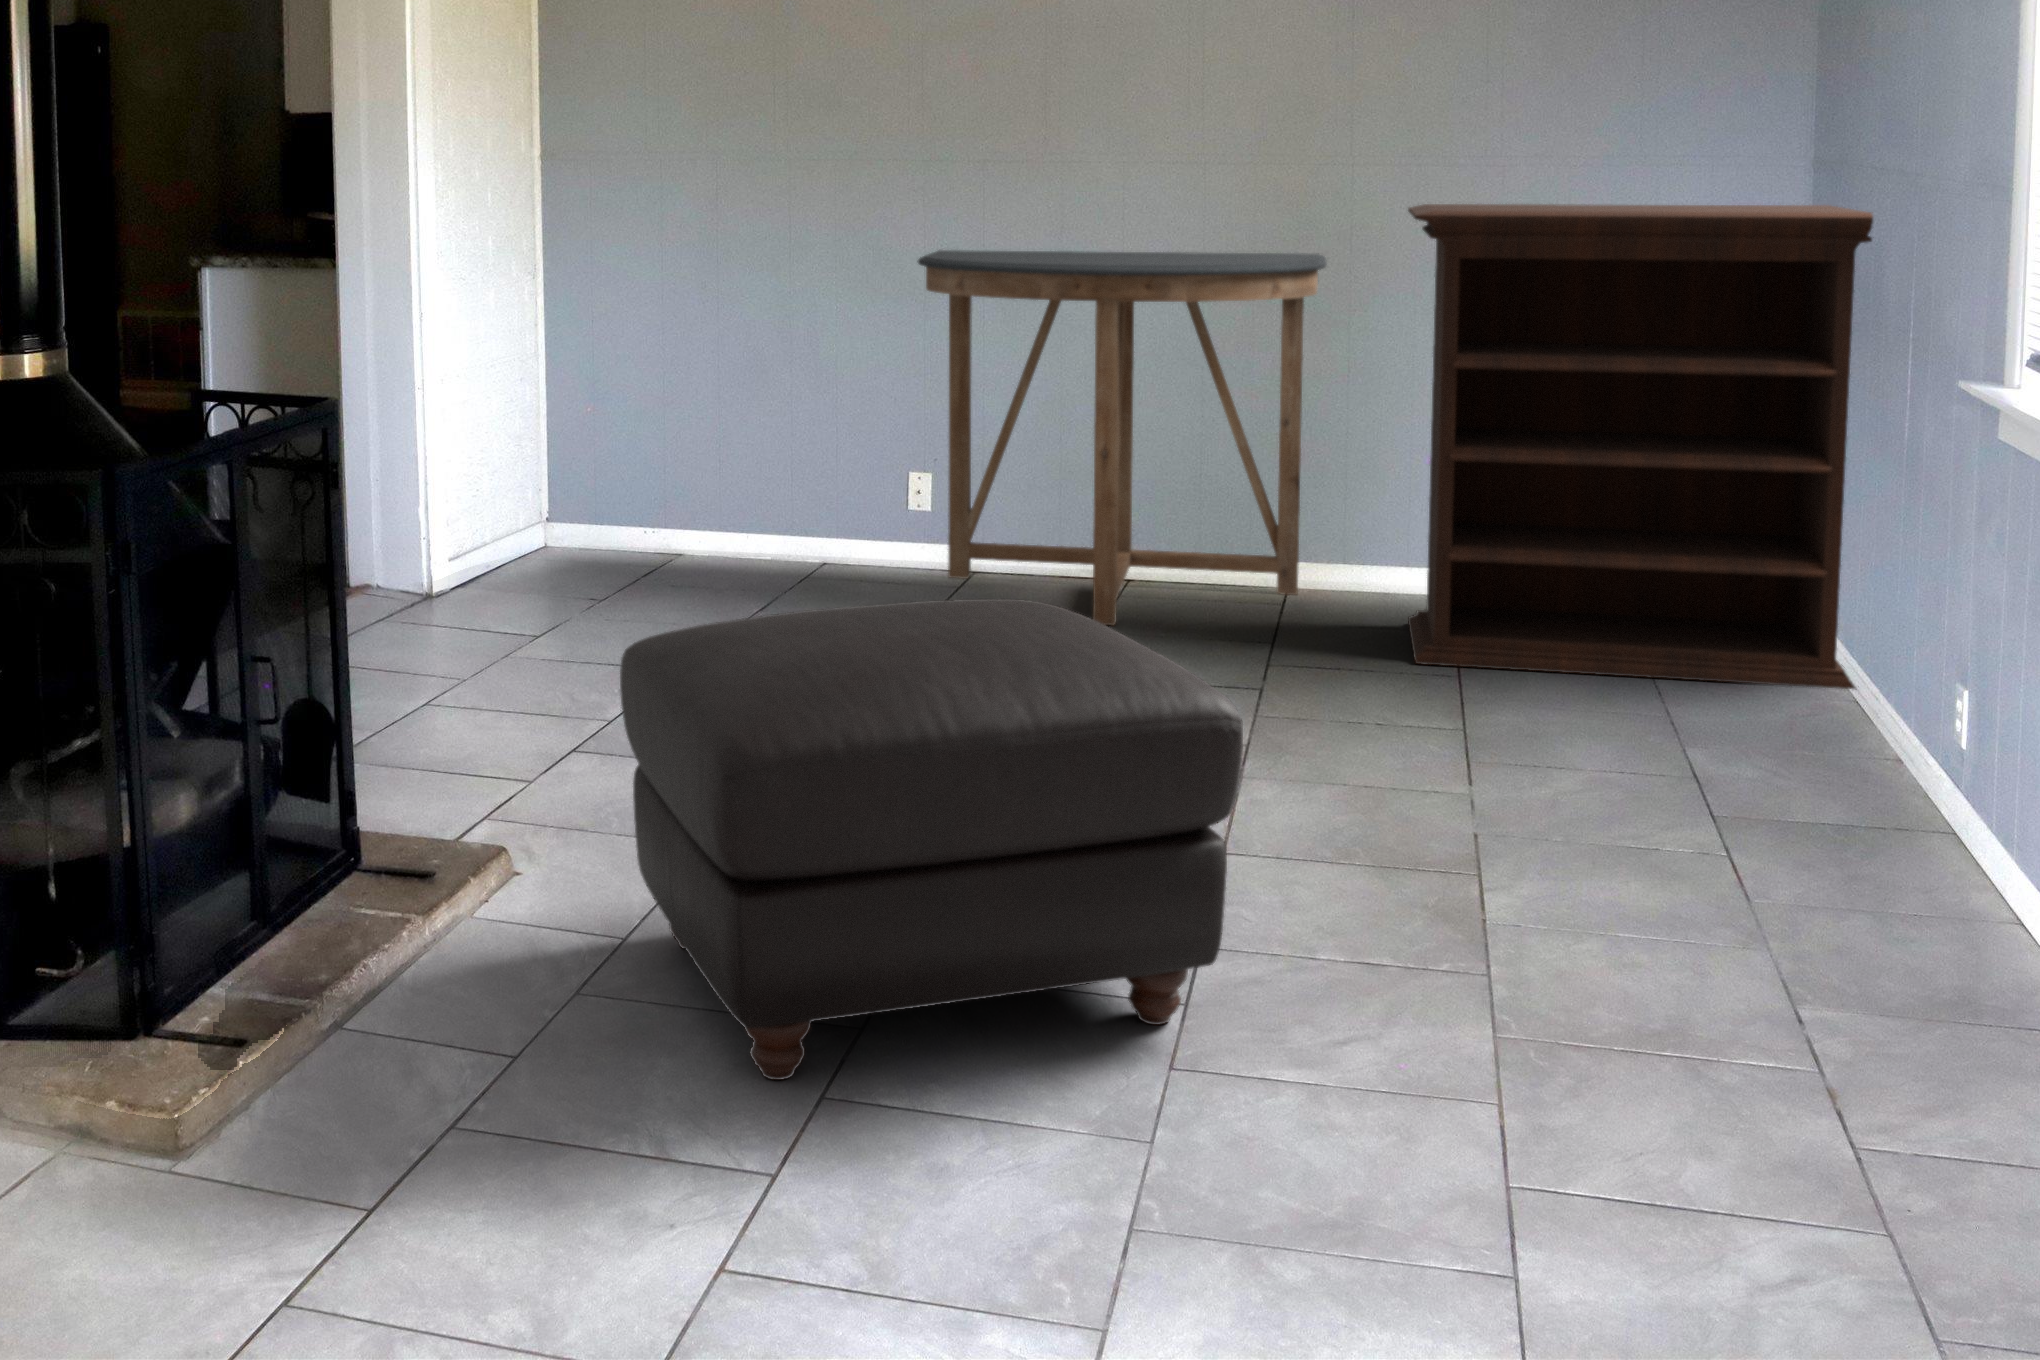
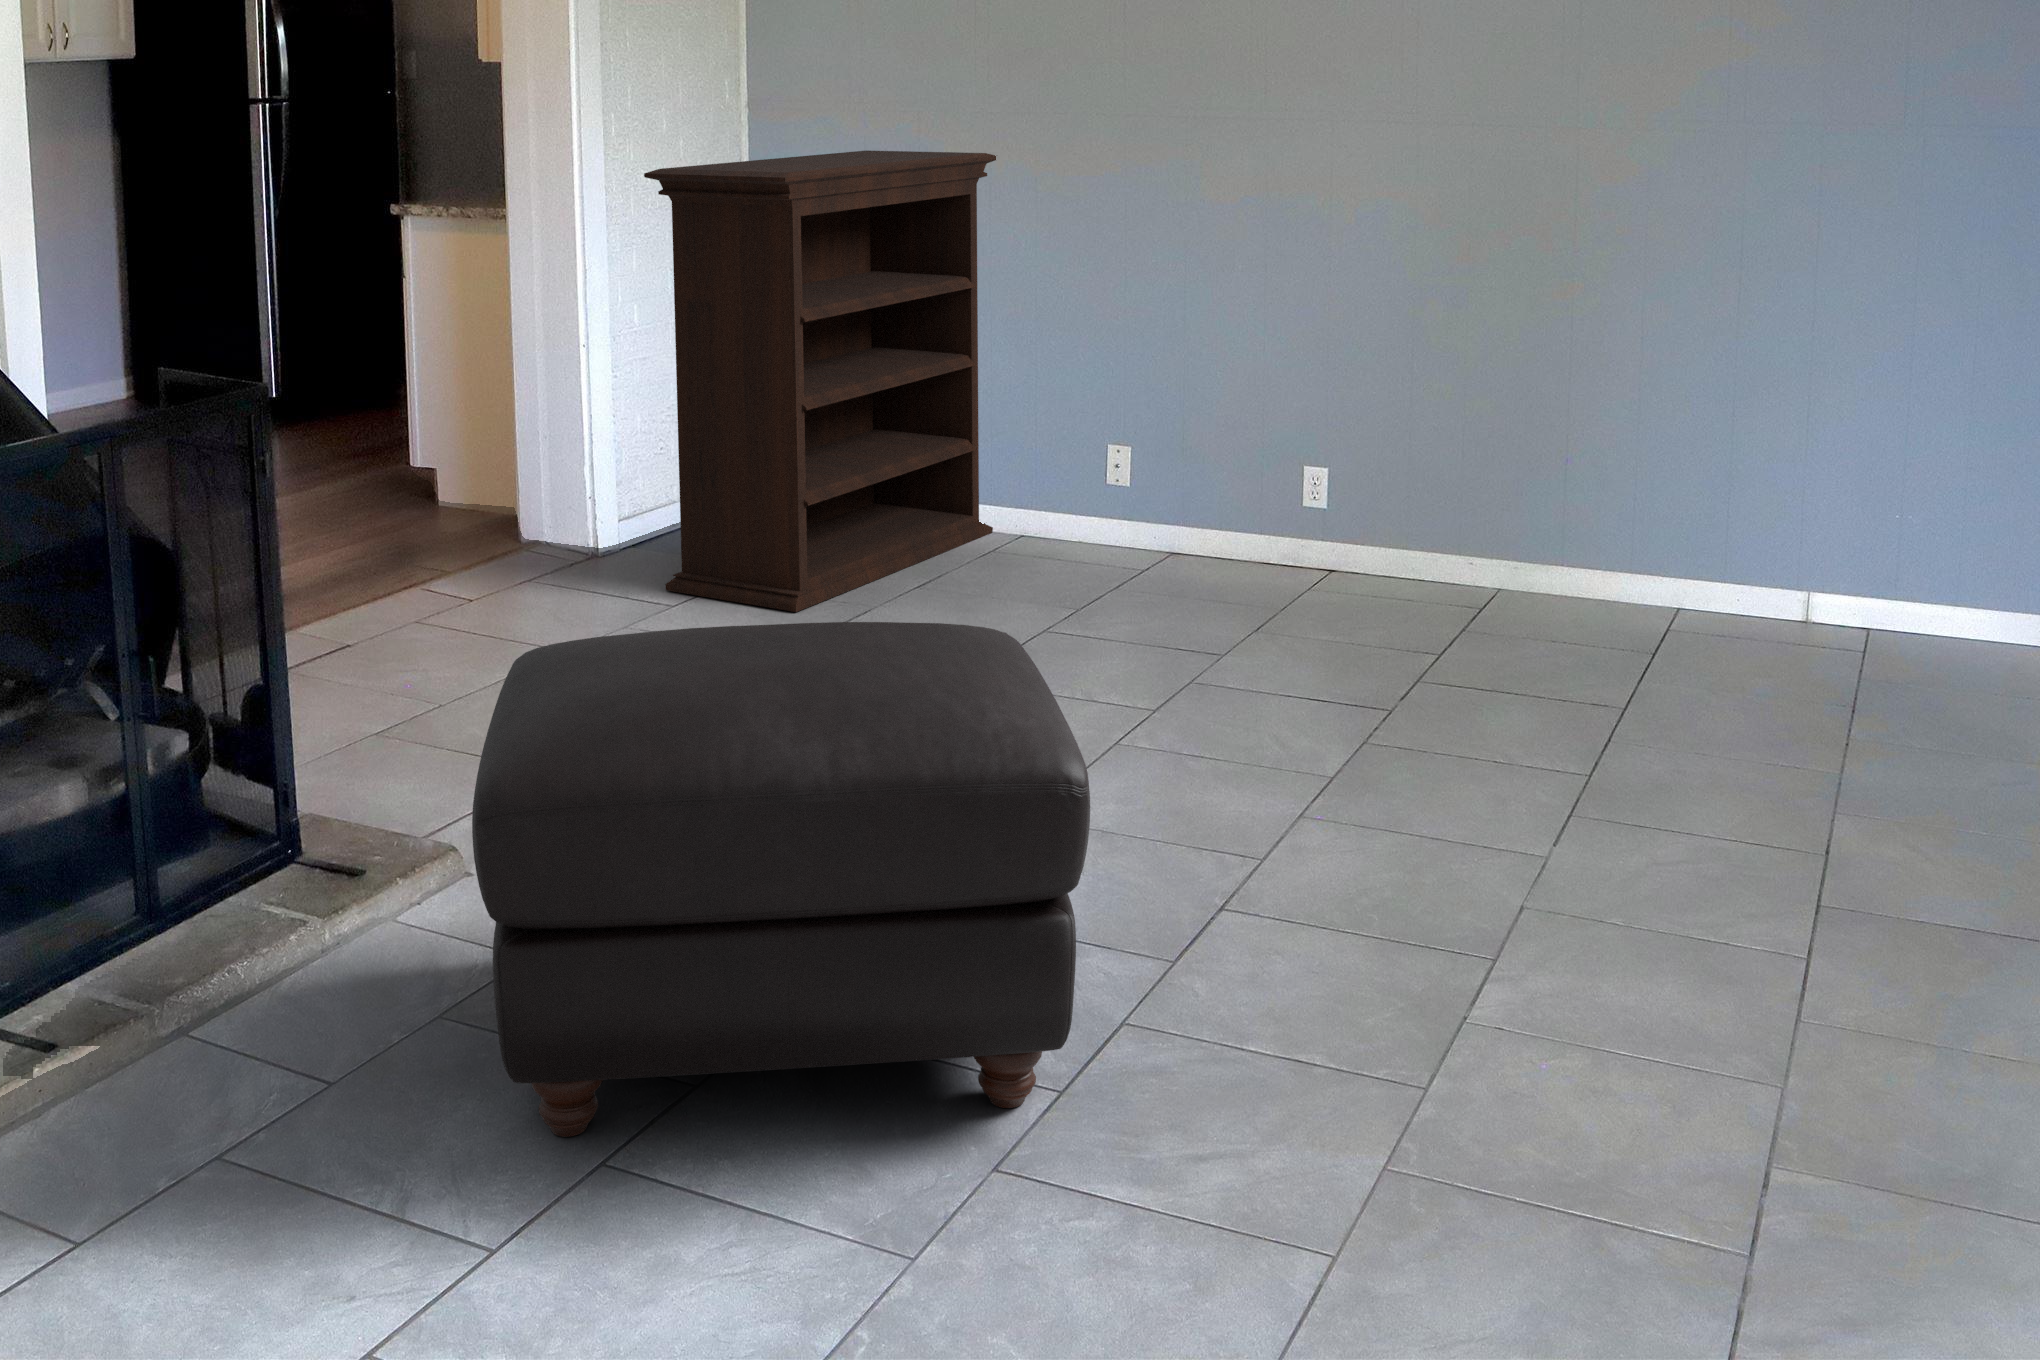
bookshelf: present [1408,204,1873,689] -> present [644,151,996,612]
console table: present [917,250,1327,625] -> none [1091,212,1544,625]

